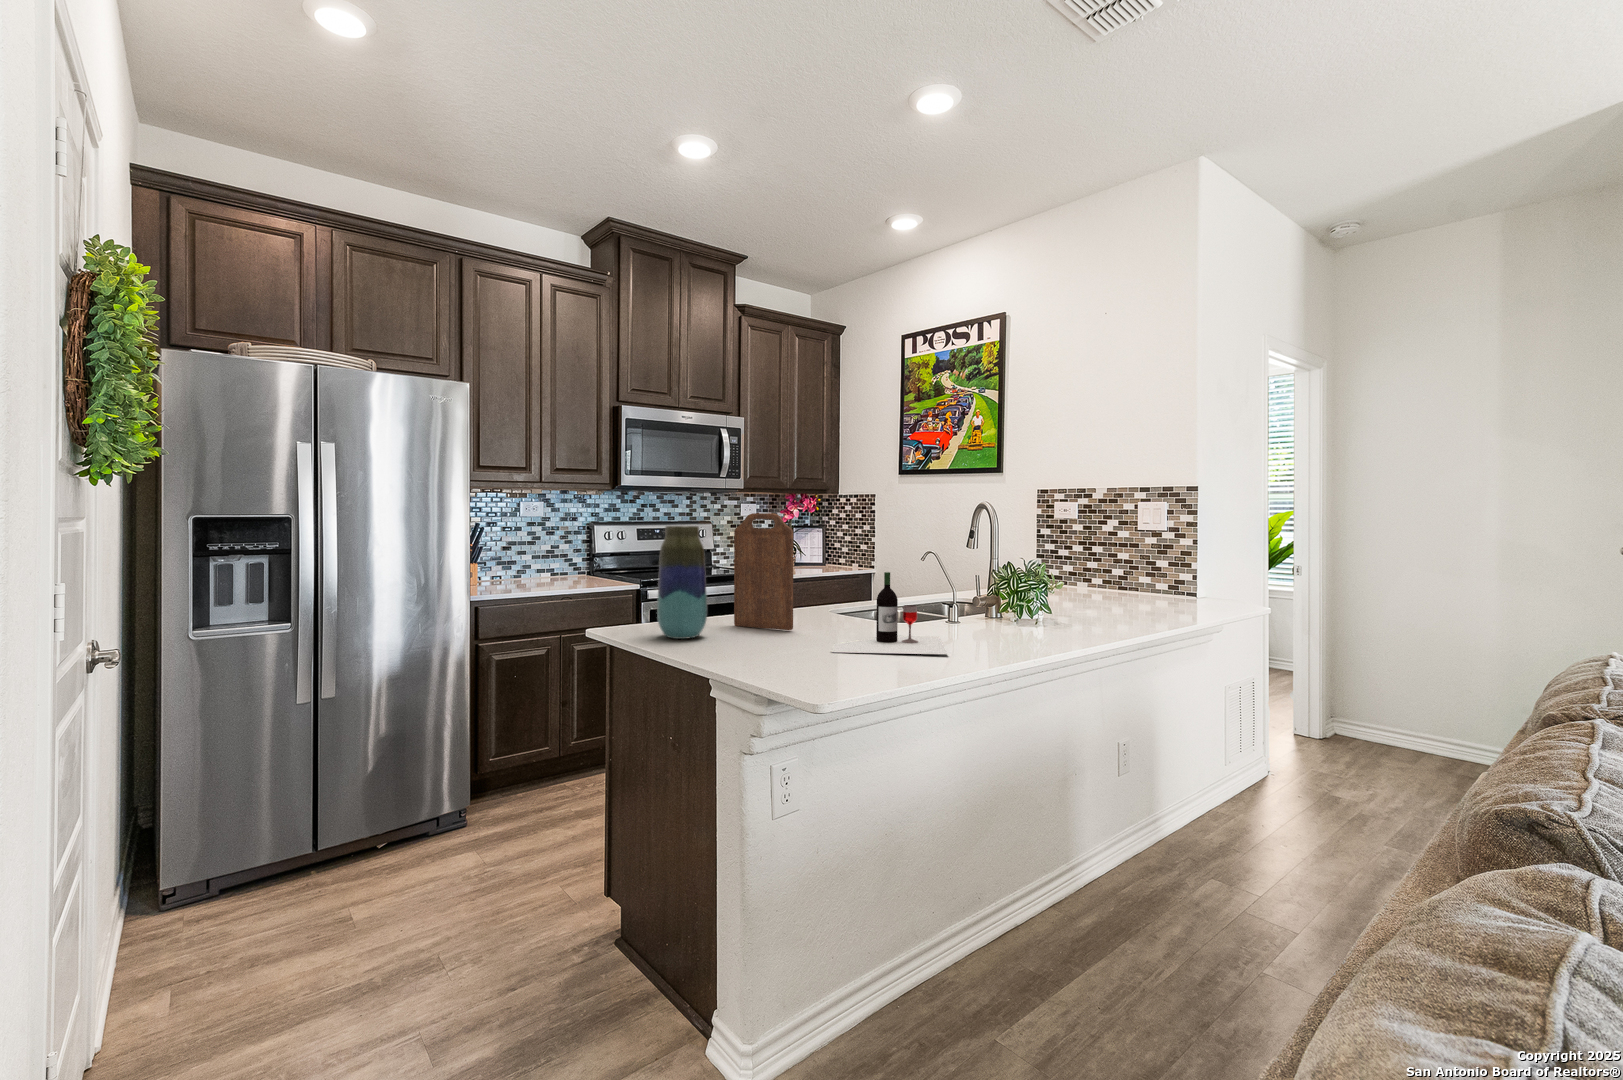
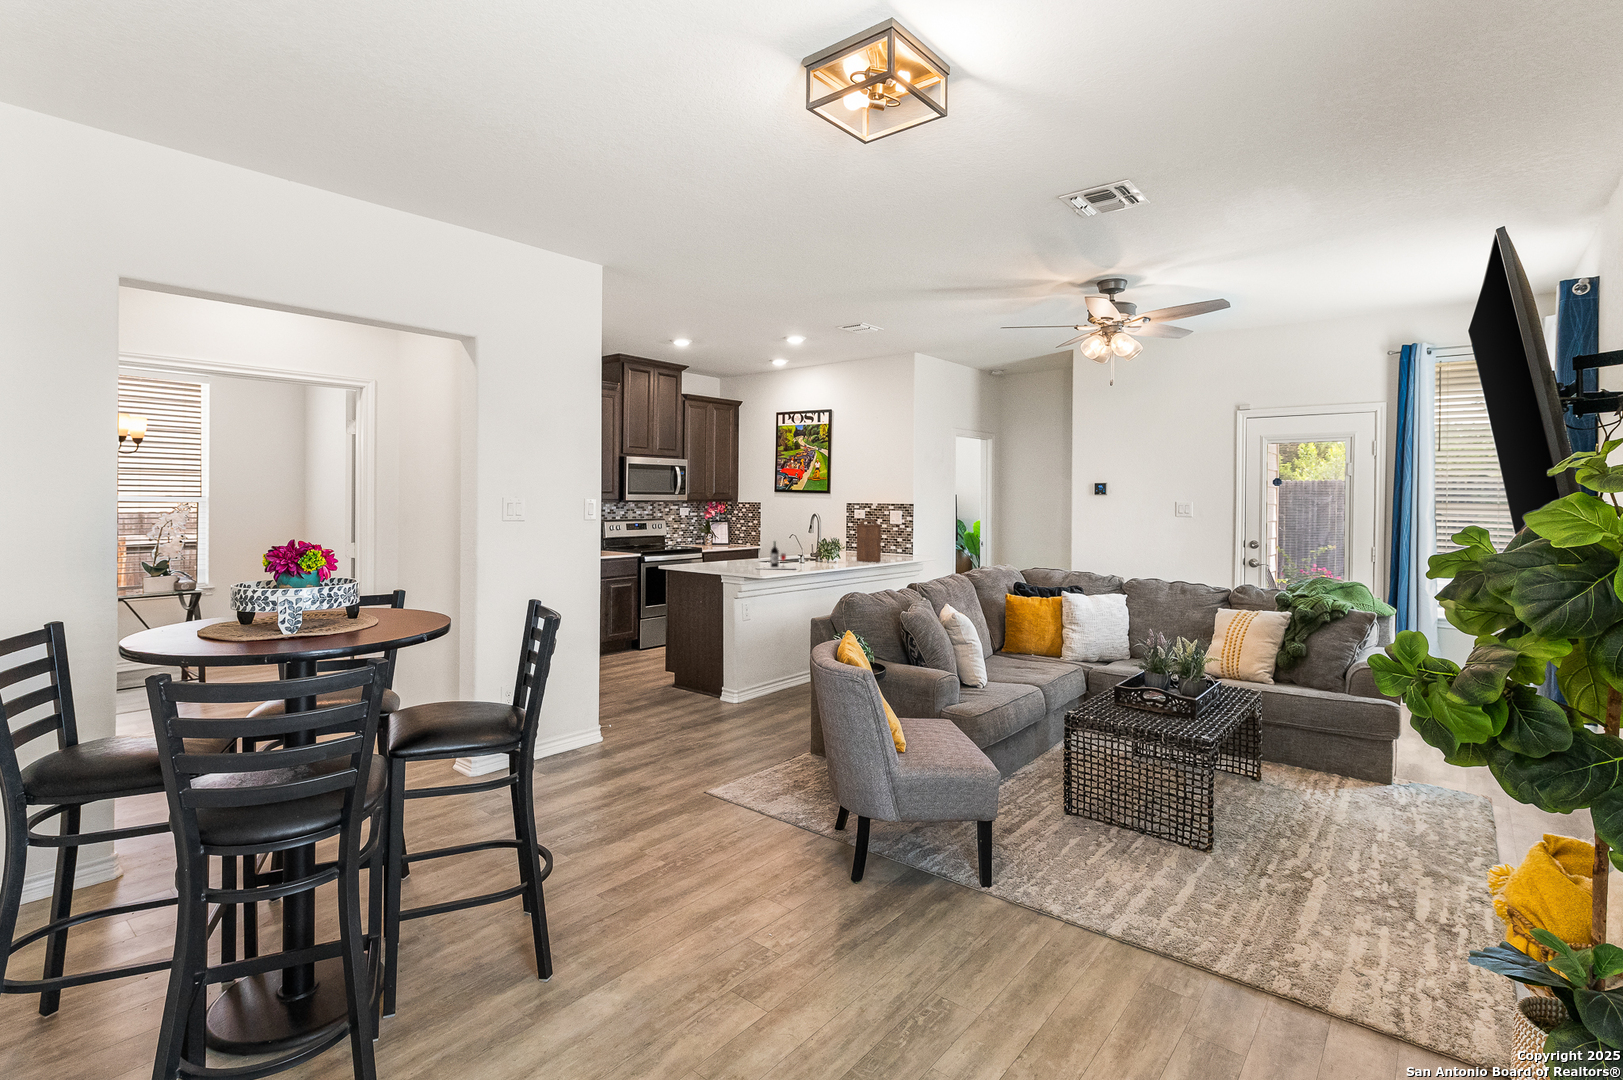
cutting board: present [734,513,793,630] -> present [857,520,881,562]
vase: present [657,526,707,639] -> none [687,523,706,566]

